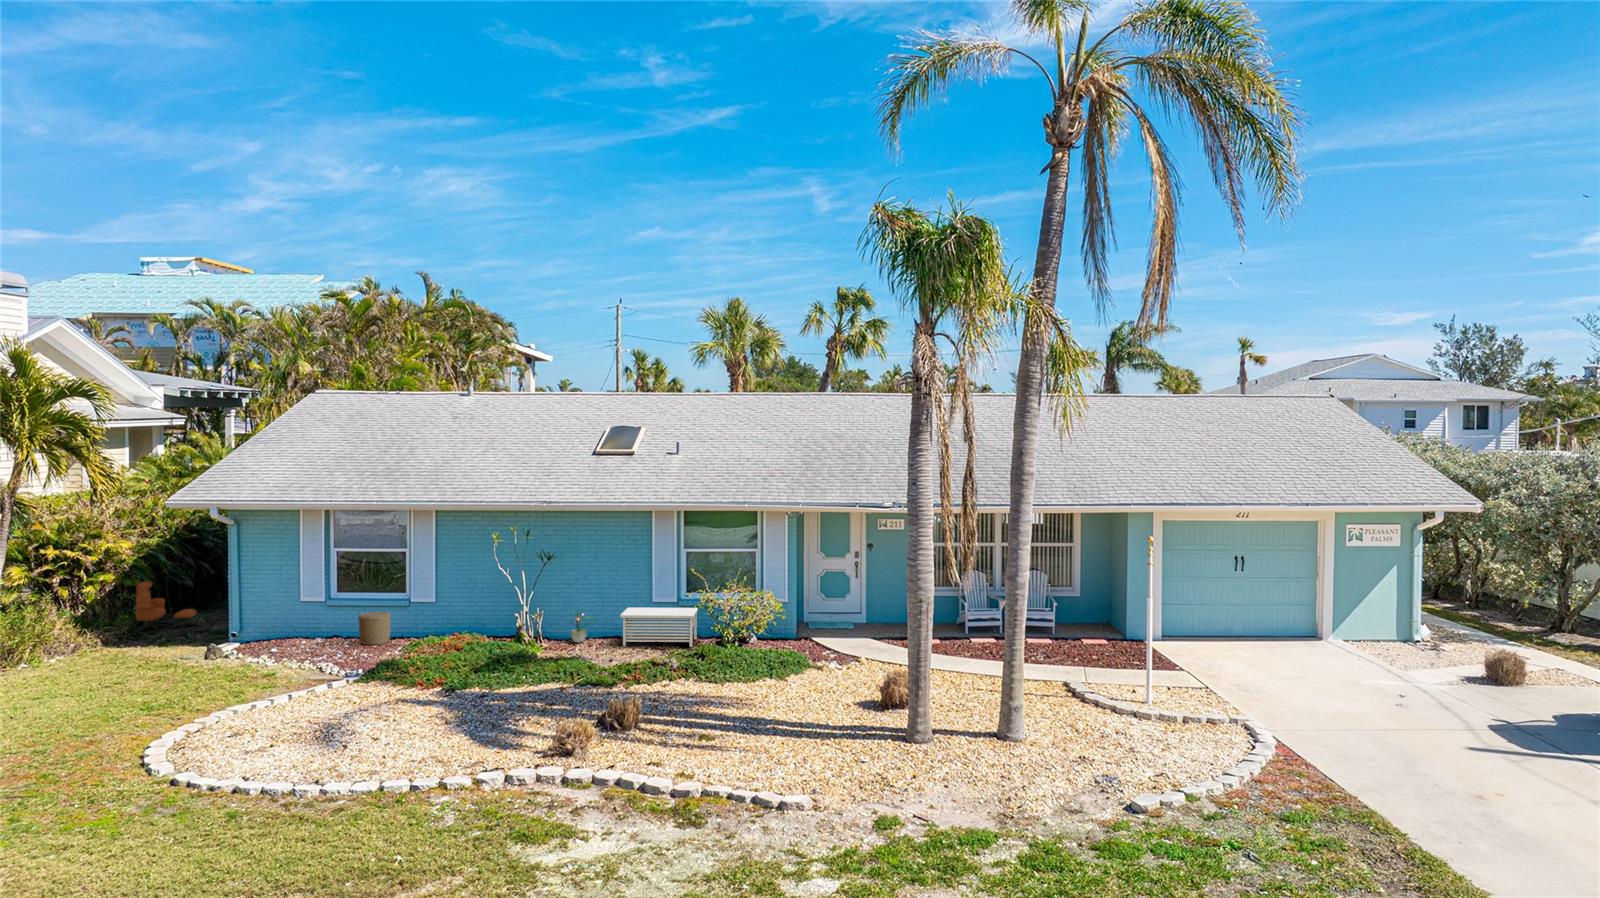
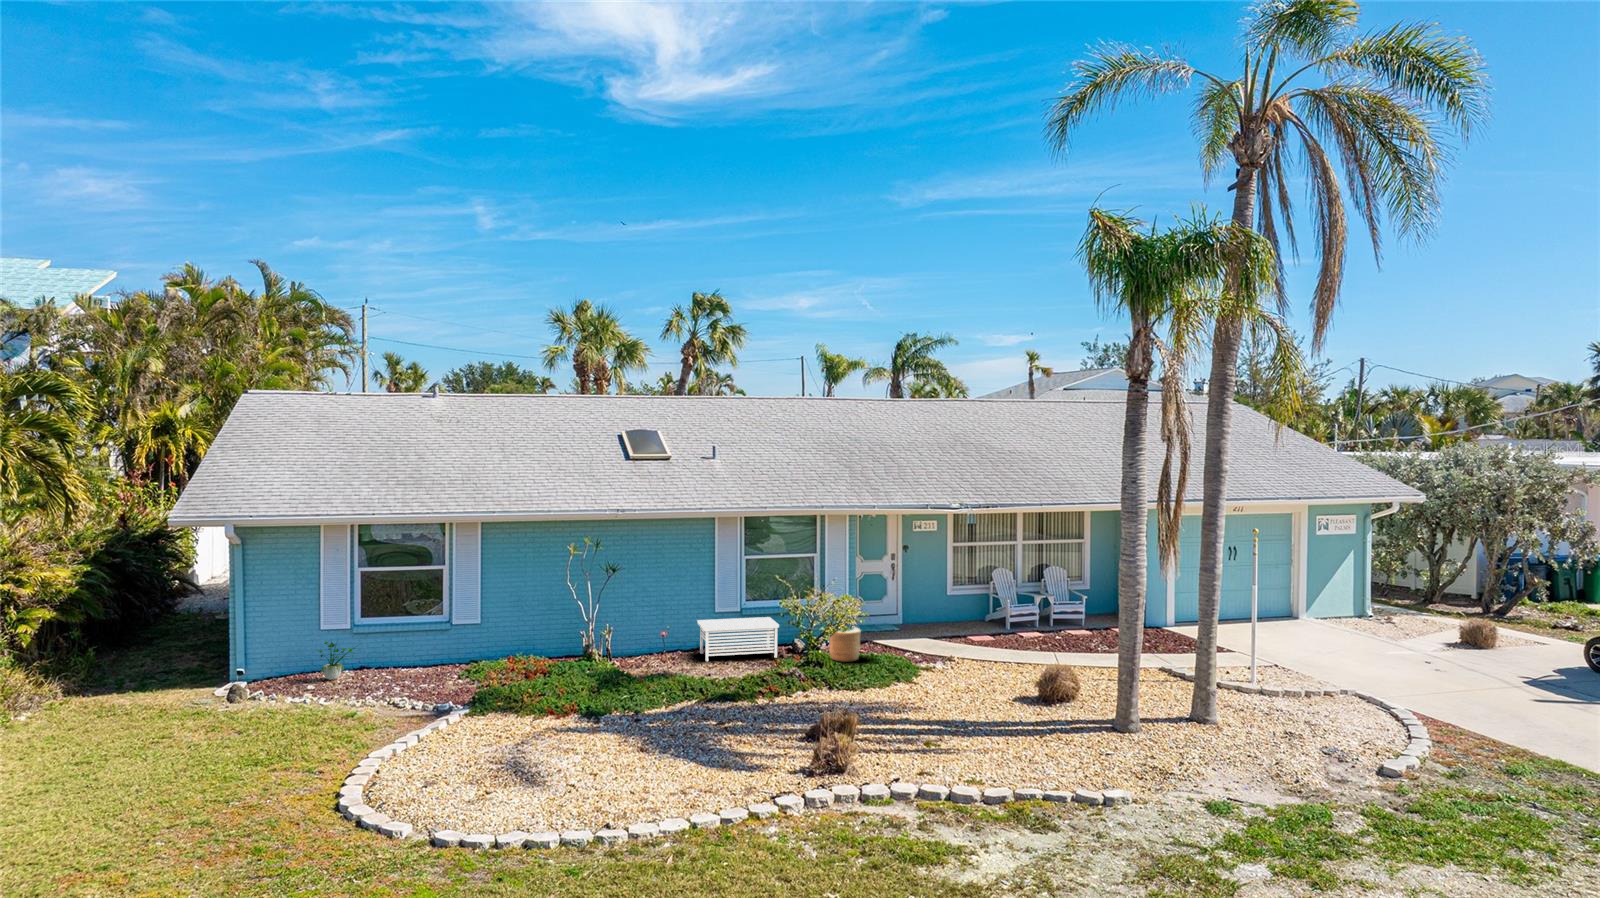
lounge chair: present [136,582,196,630] -> none [66,616,151,680]
woven basket: present [358,612,391,645] -> present [830,627,861,662]
potted plant: present [571,612,594,643] -> present [317,642,354,680]

